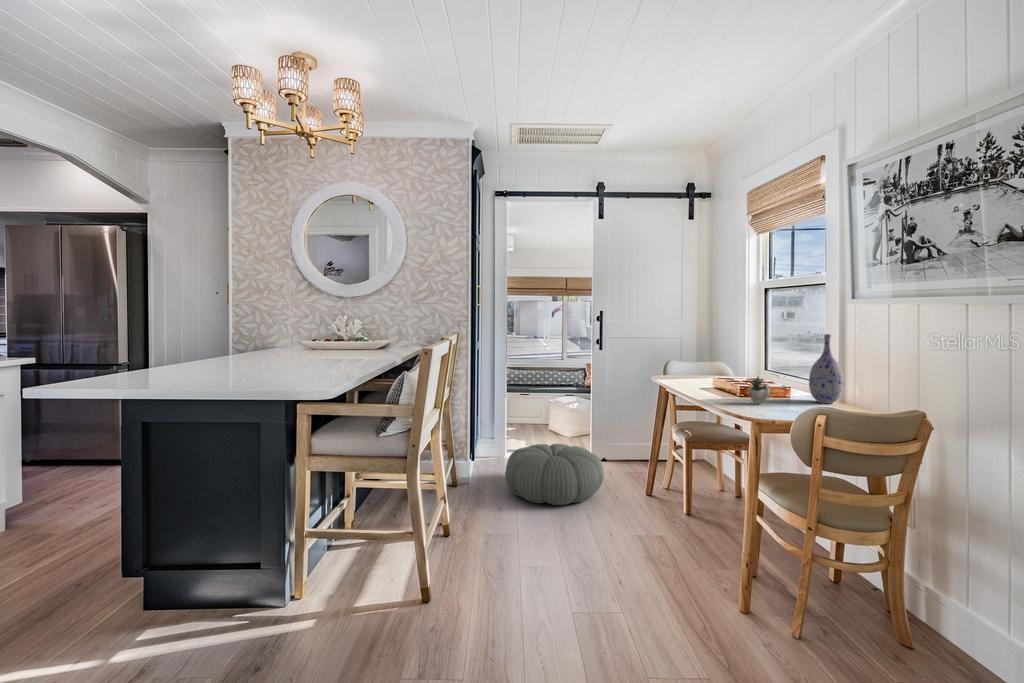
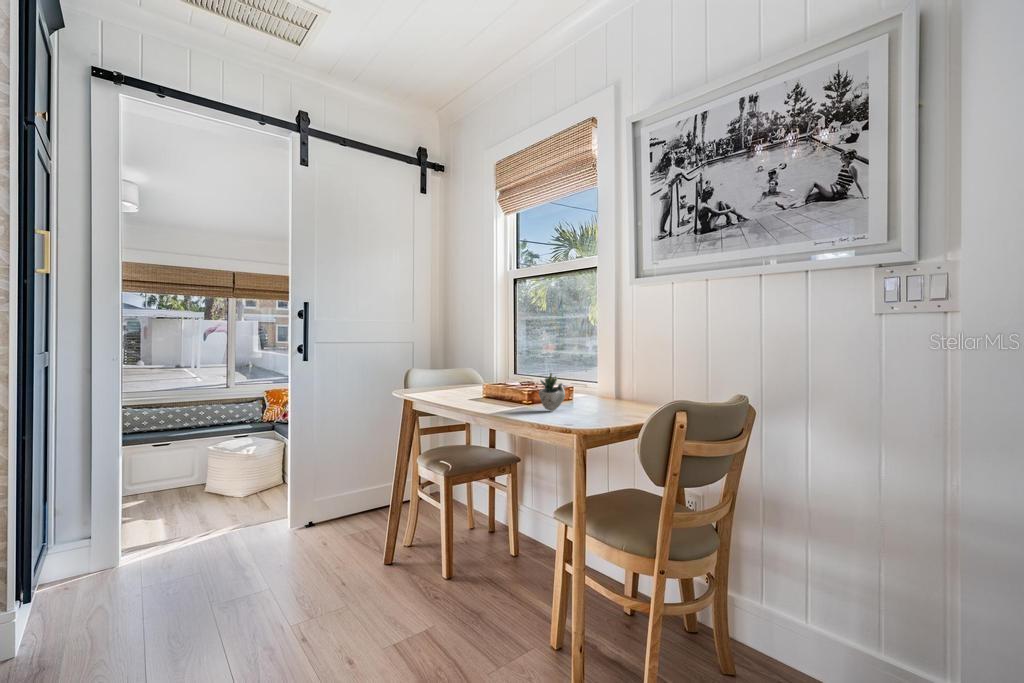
vase: present [809,334,844,403] -> none [595,322,632,405]
pouf: present [505,444,604,505] -> none [144,504,321,611]

